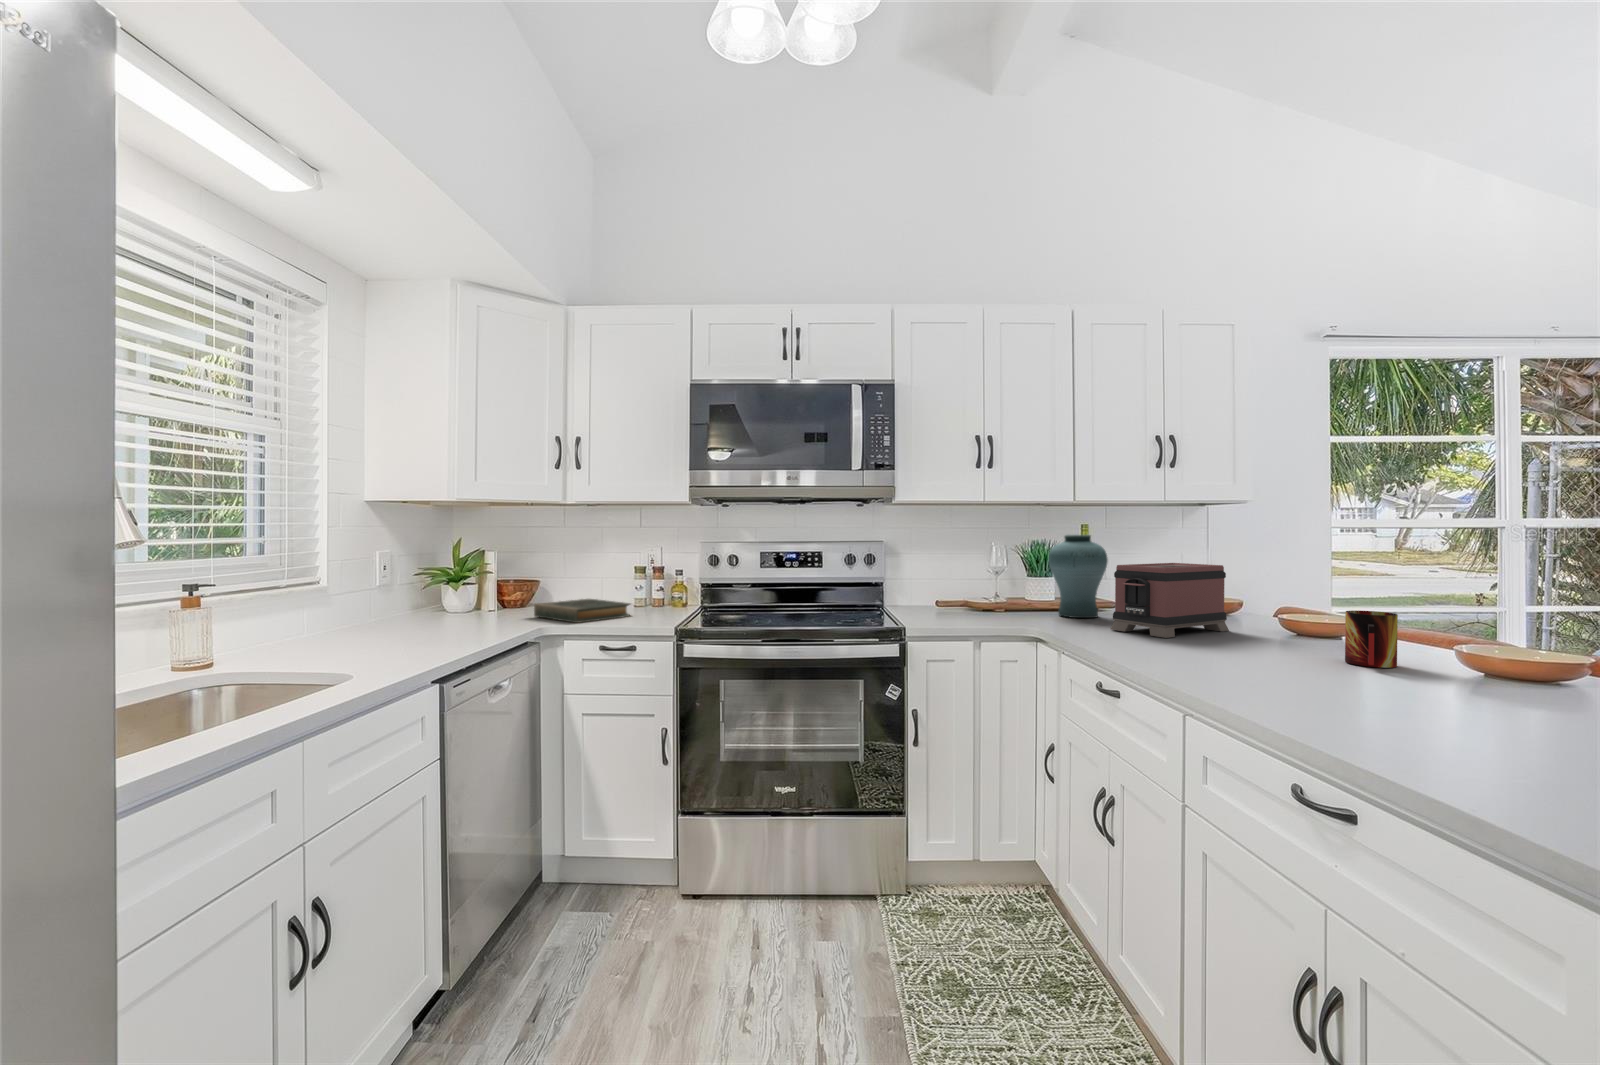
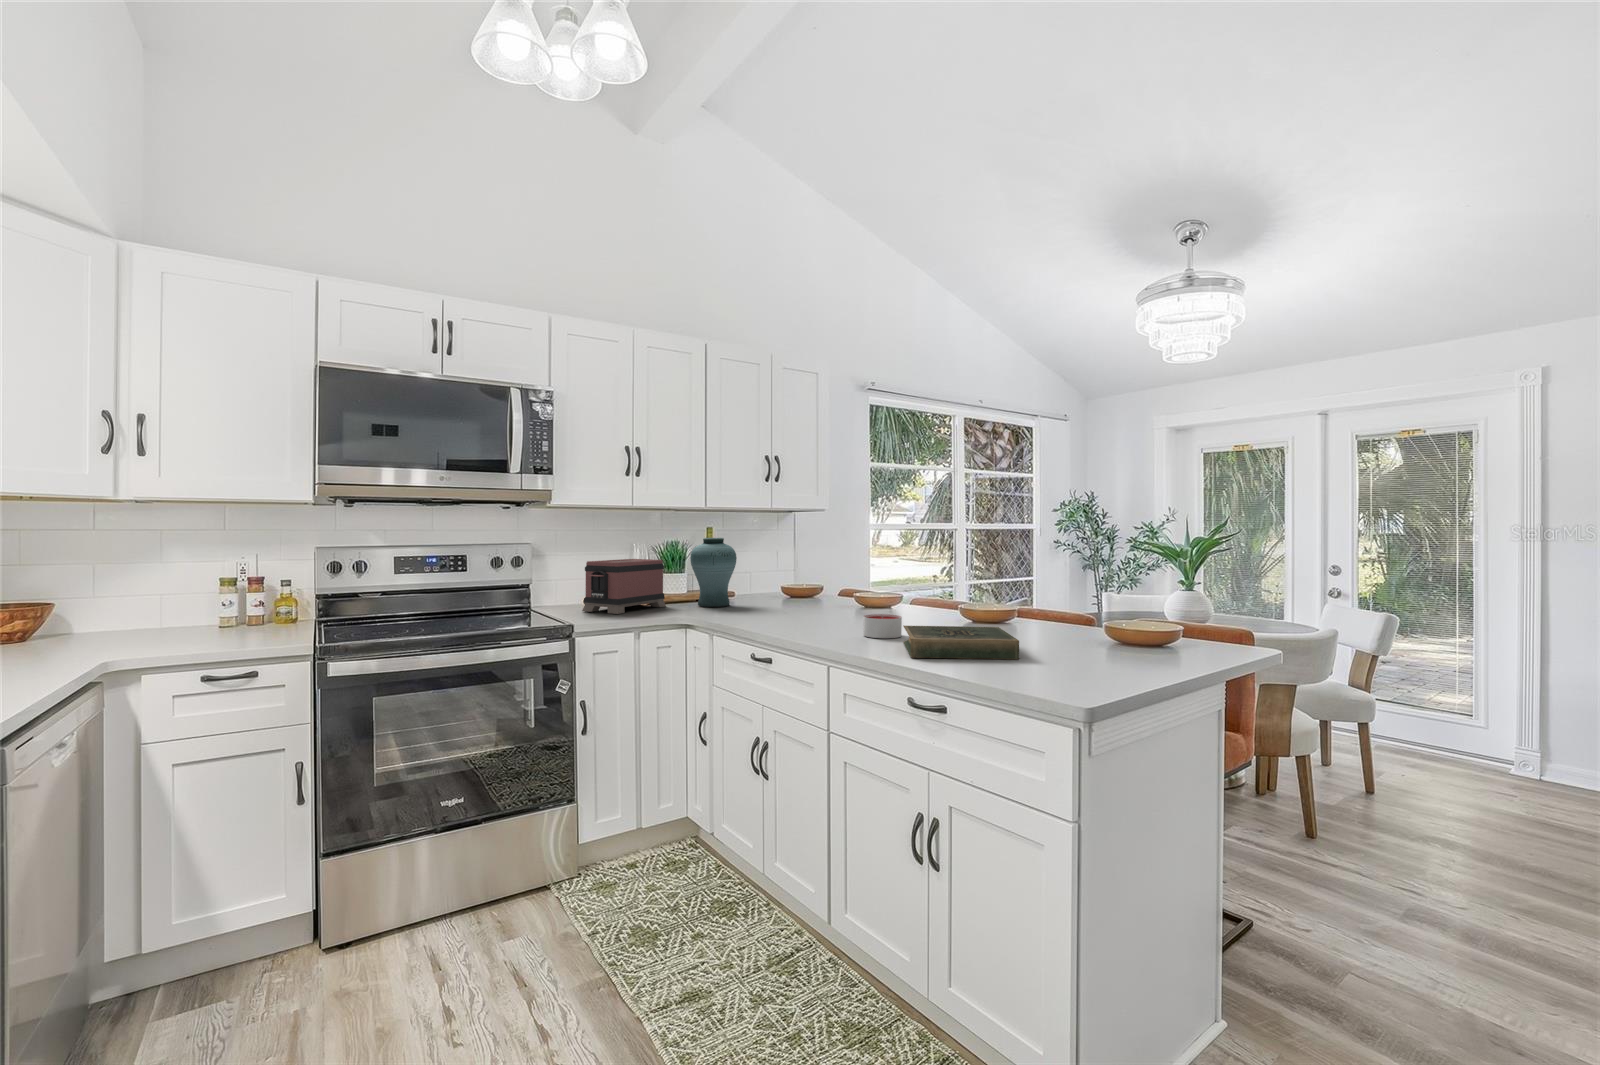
toaster: present [1110,563,1229,638] -> present [582,559,666,614]
hardback book: present [534,599,630,623] -> present [903,626,1019,659]
mug: present [1345,610,1398,668] -> none [904,588,931,625]
candle: none [1256,644,1323,683] -> present [863,614,902,638]

